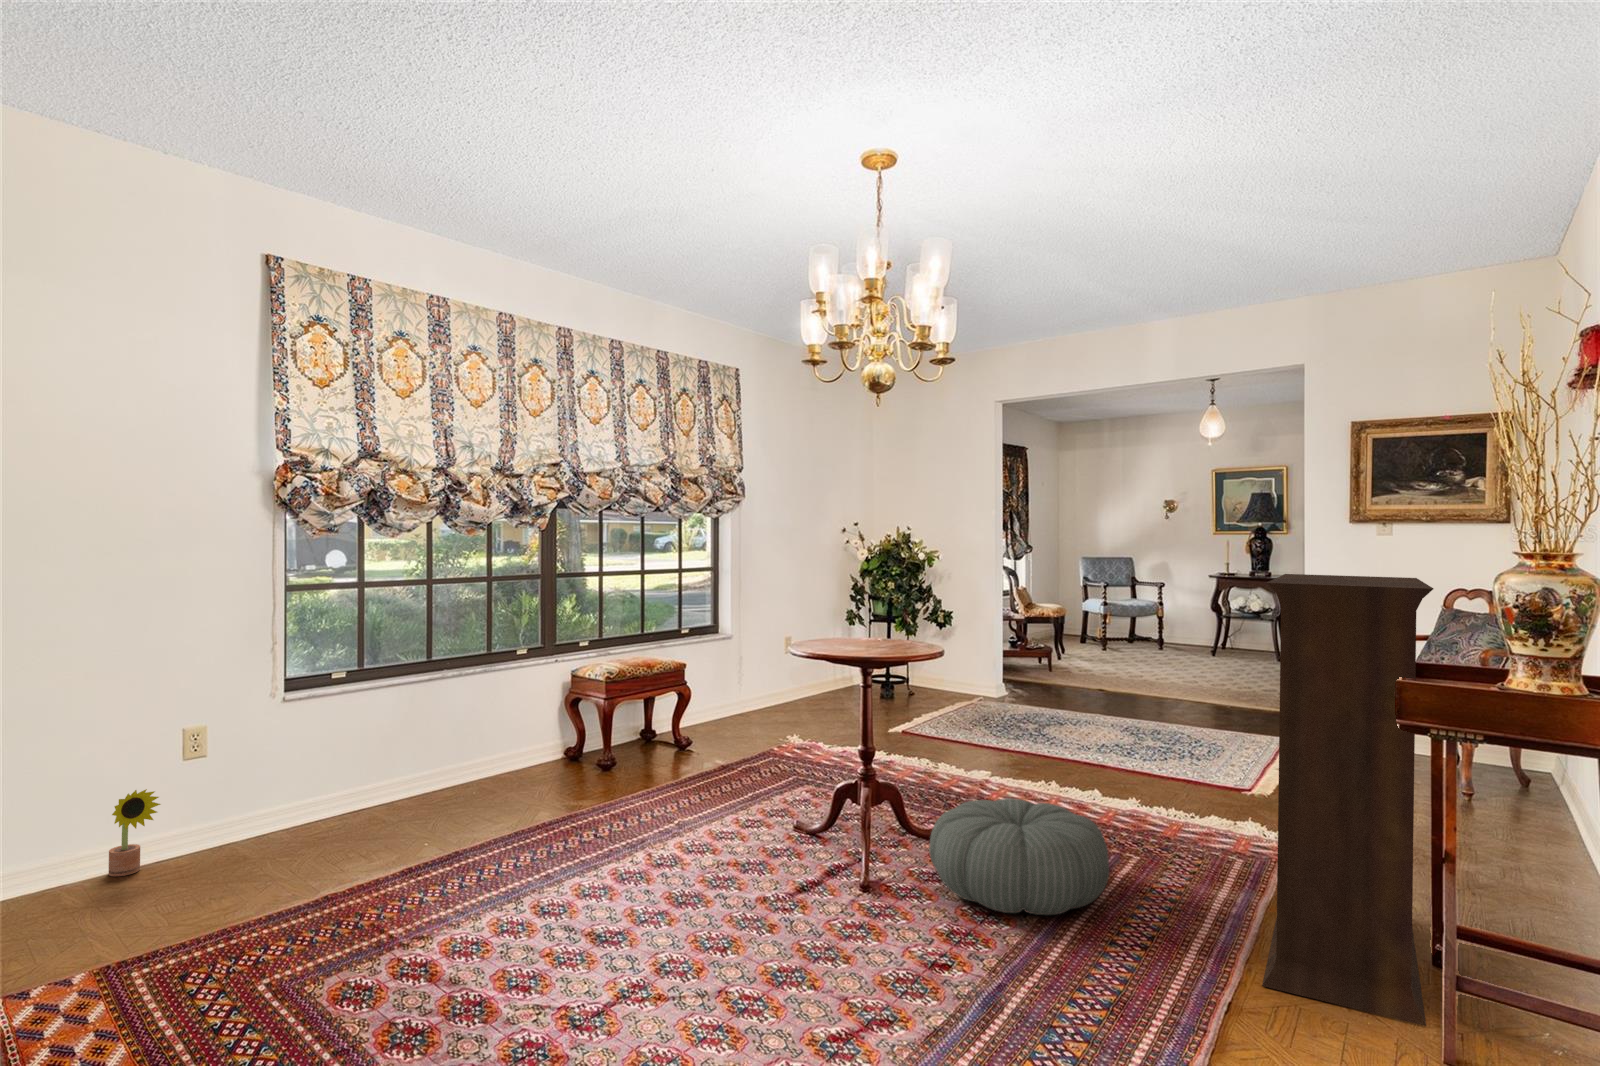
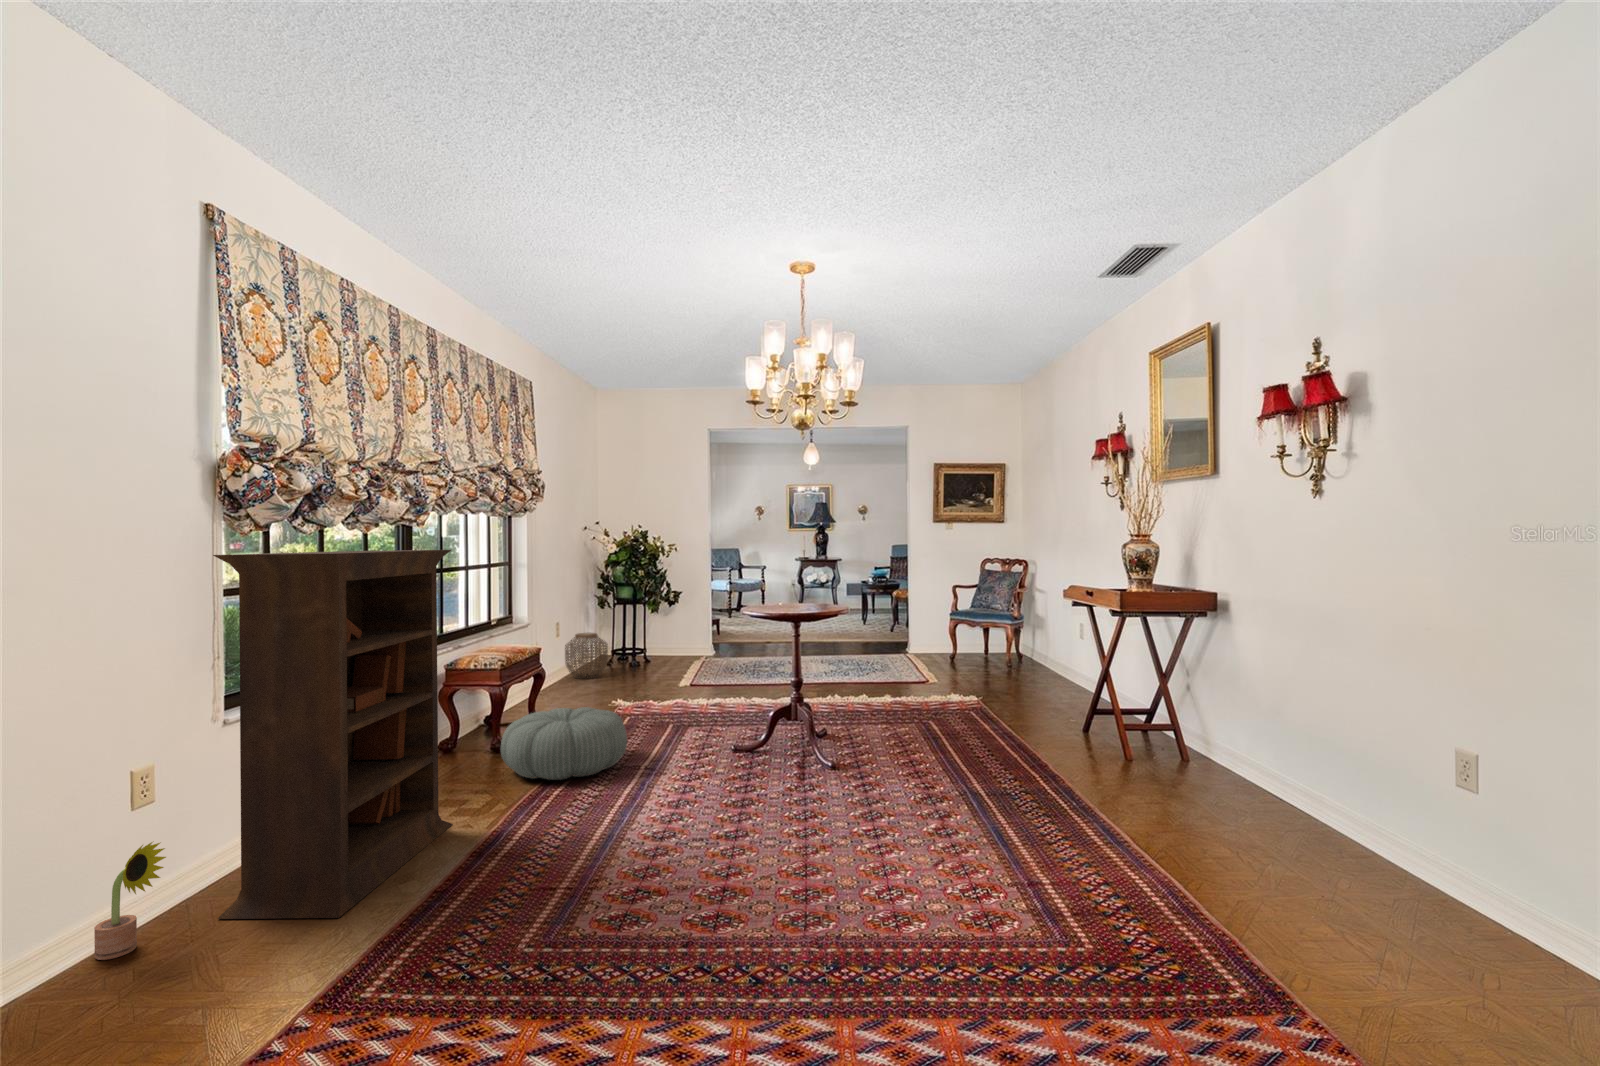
bookcase: present [1262,574,1433,1026] -> present [213,550,453,919]
woven basket: none [784,648,831,700] -> present [565,633,608,679]
pouf: present [929,798,1109,915] -> present [501,707,627,780]

